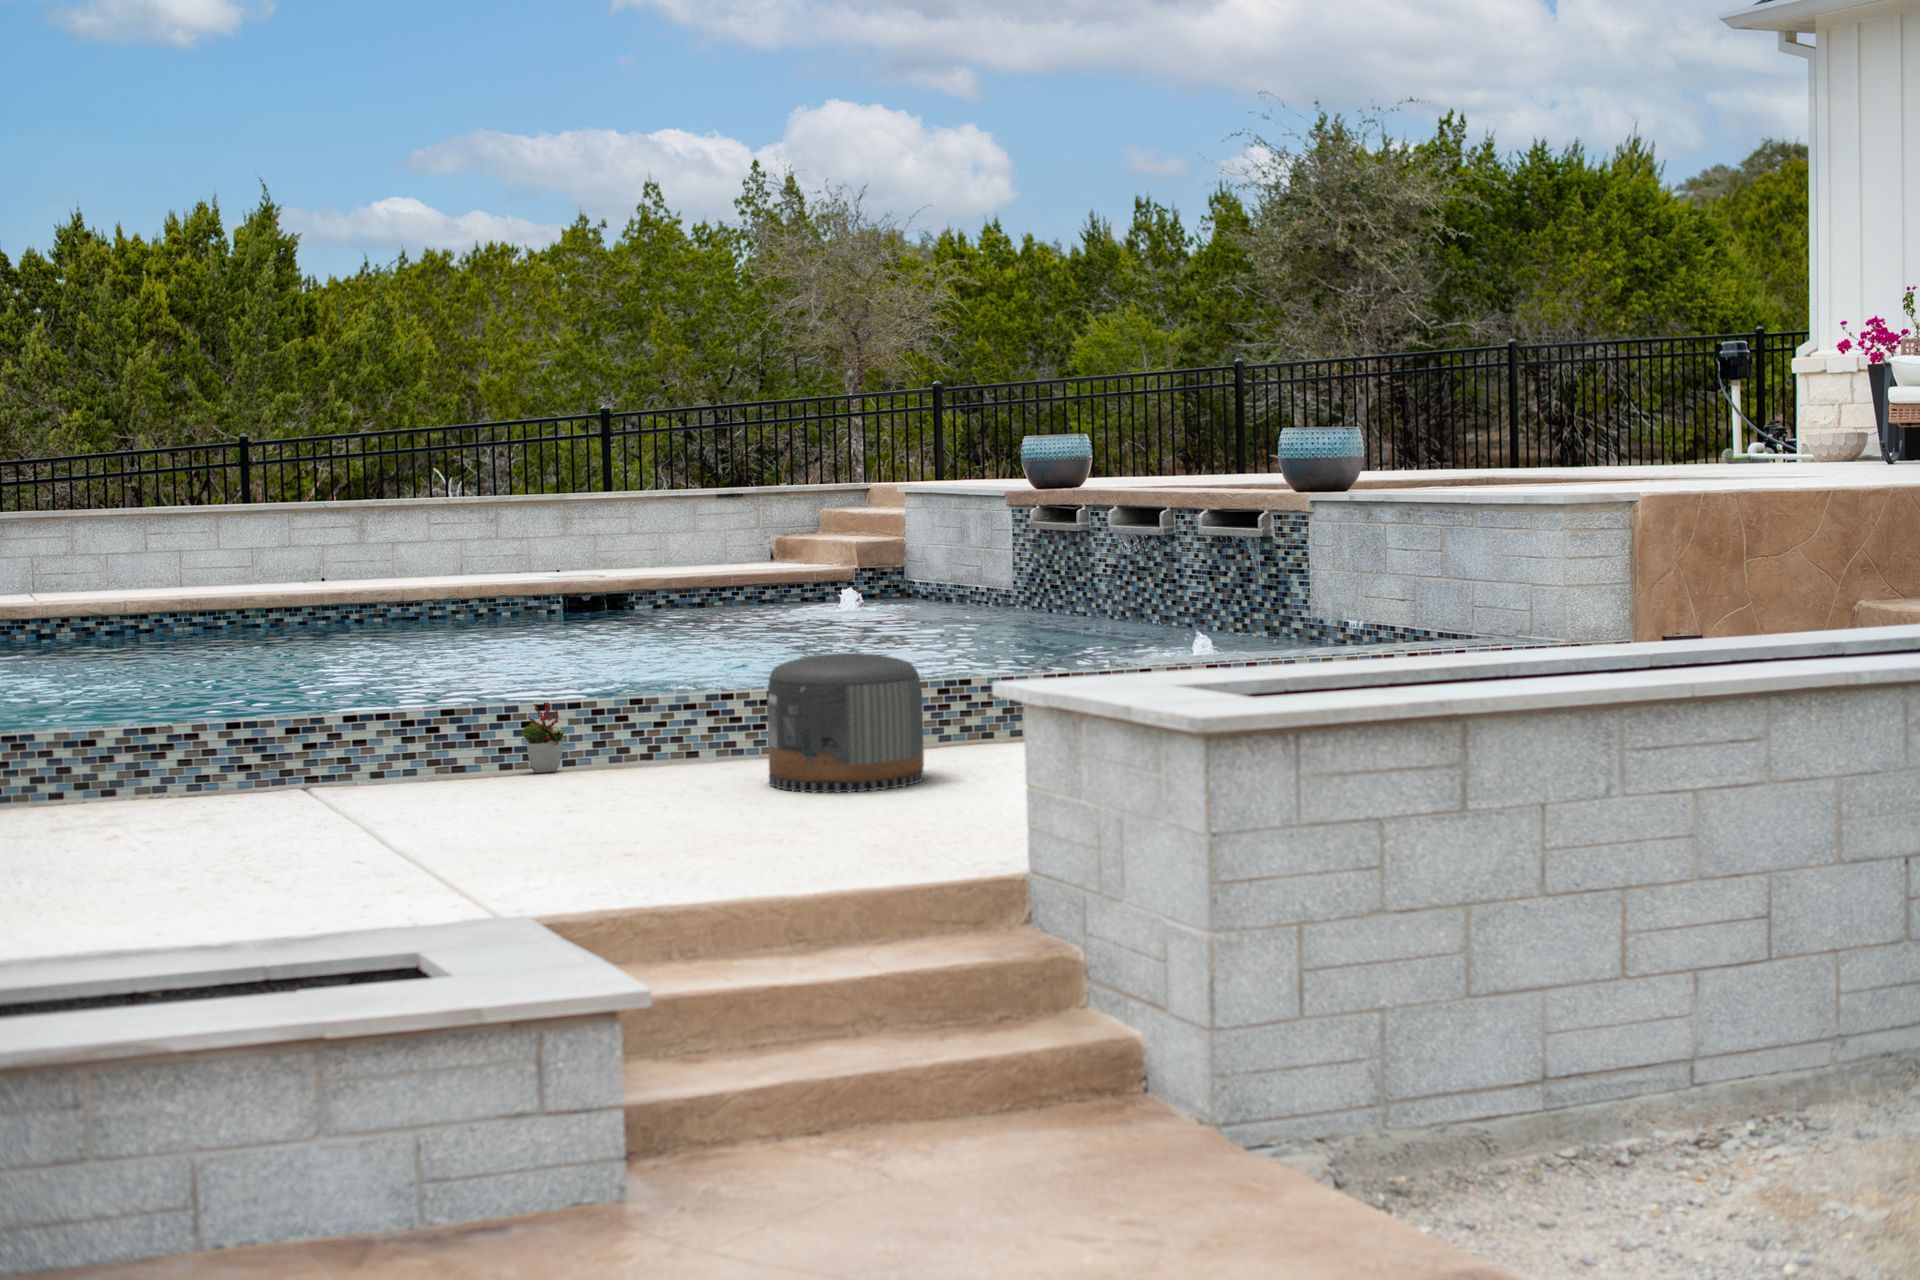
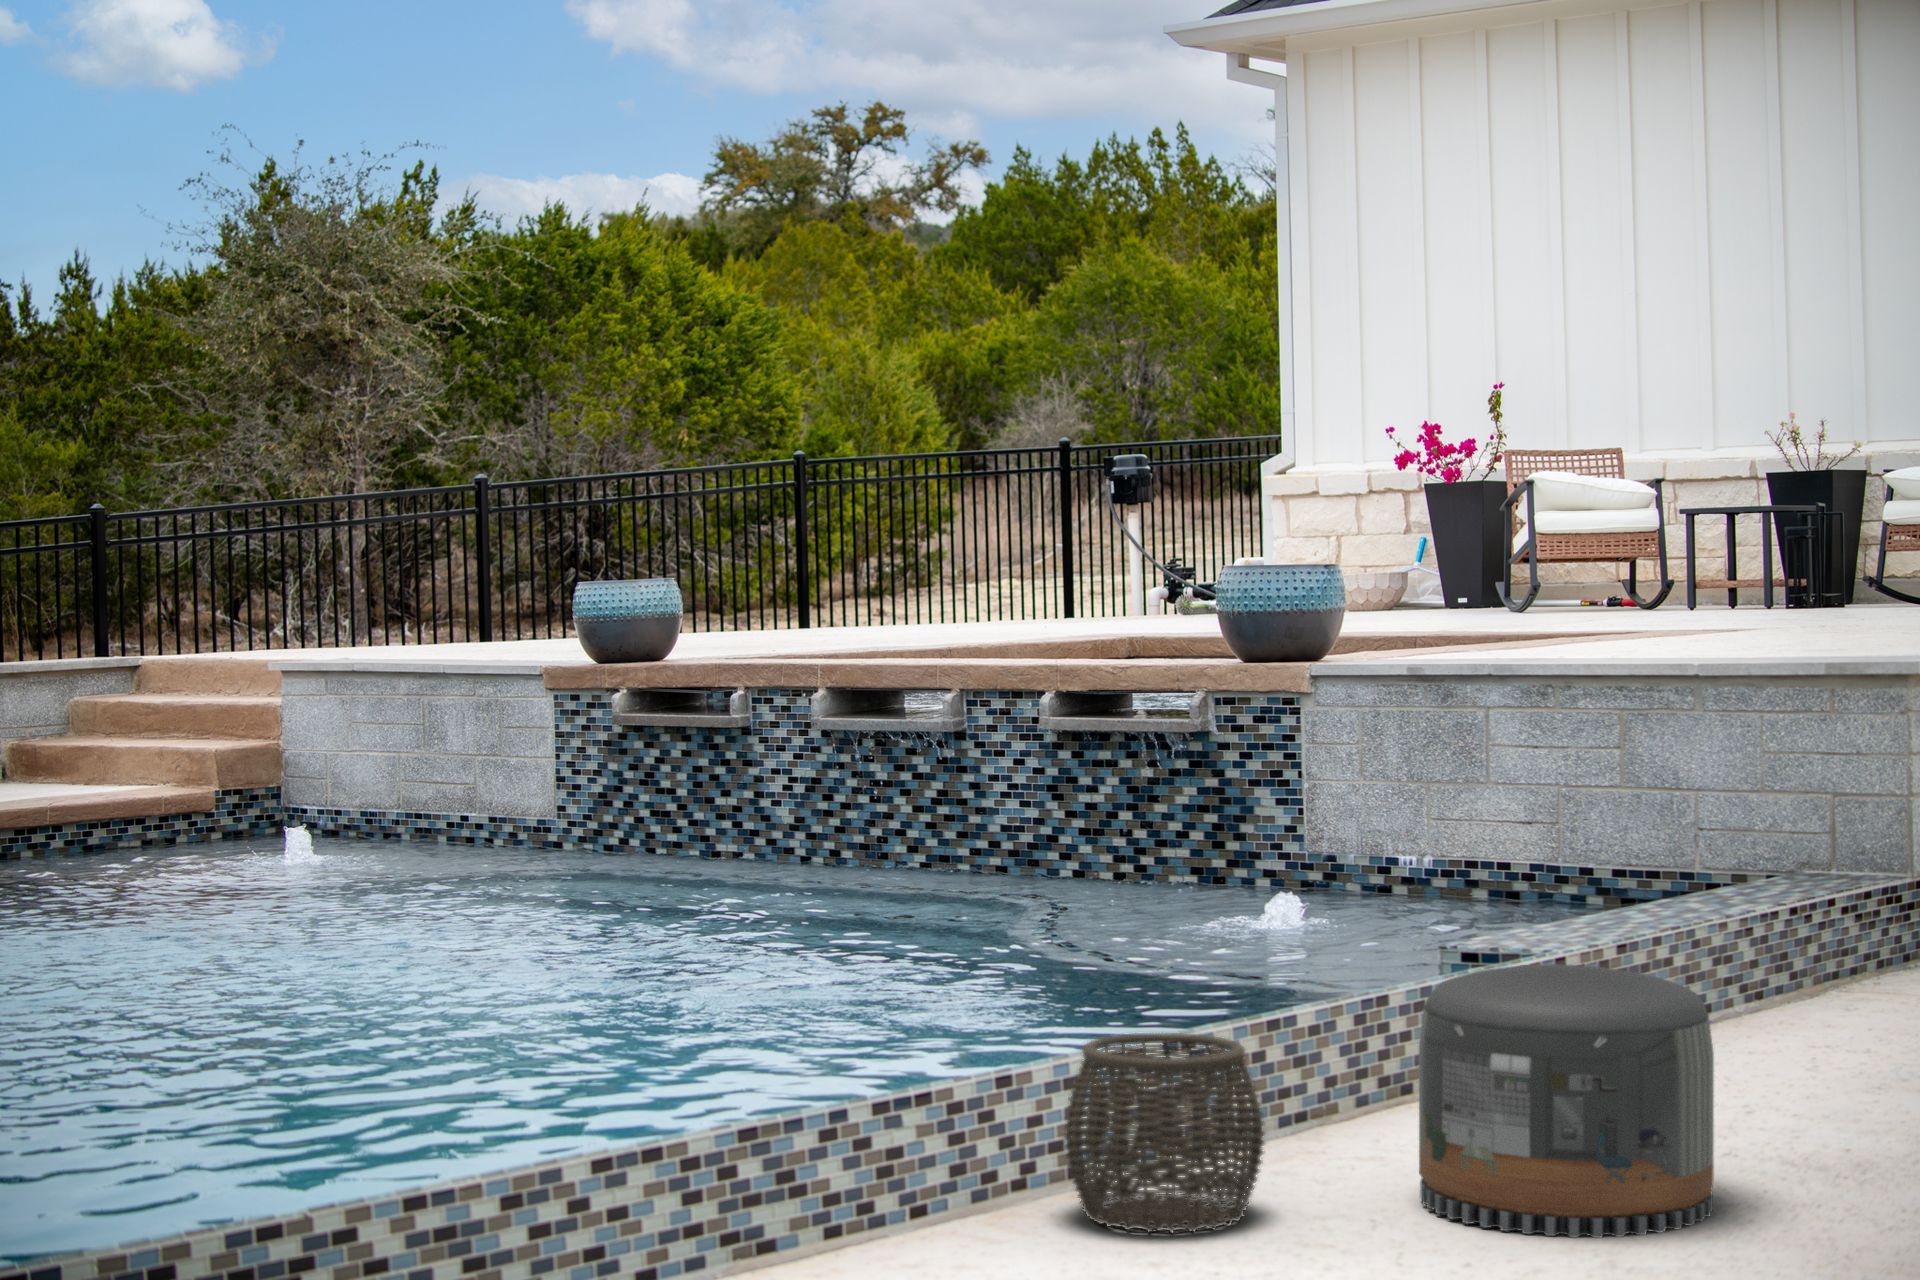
woven basket: none [615,681,719,778] -> present [1064,1033,1265,1232]
decorative plant: present [521,702,564,773] -> none [872,1093,941,1241]

